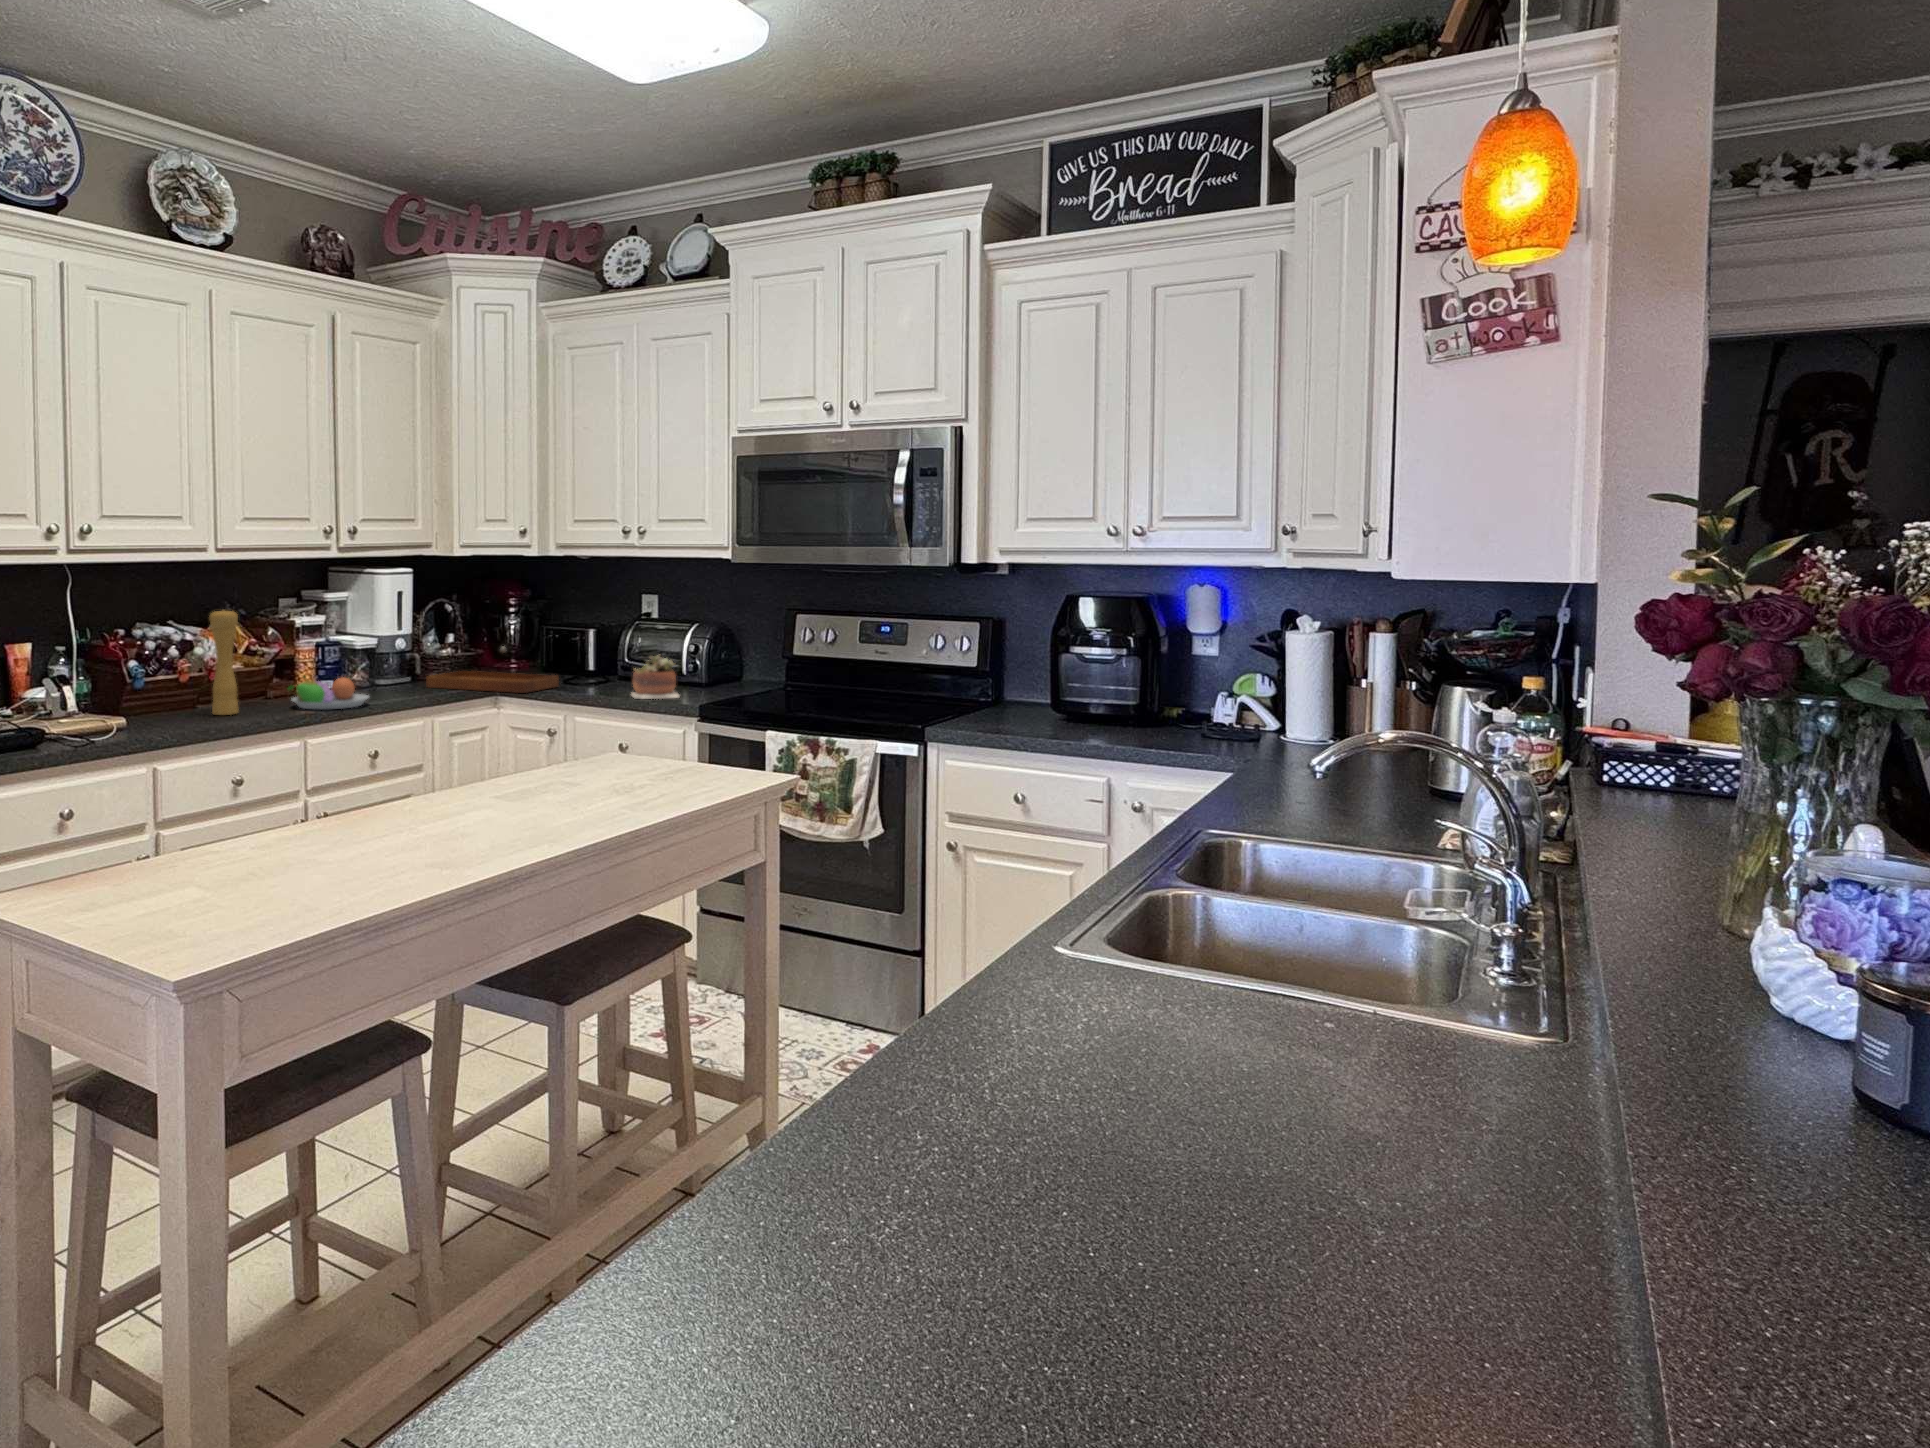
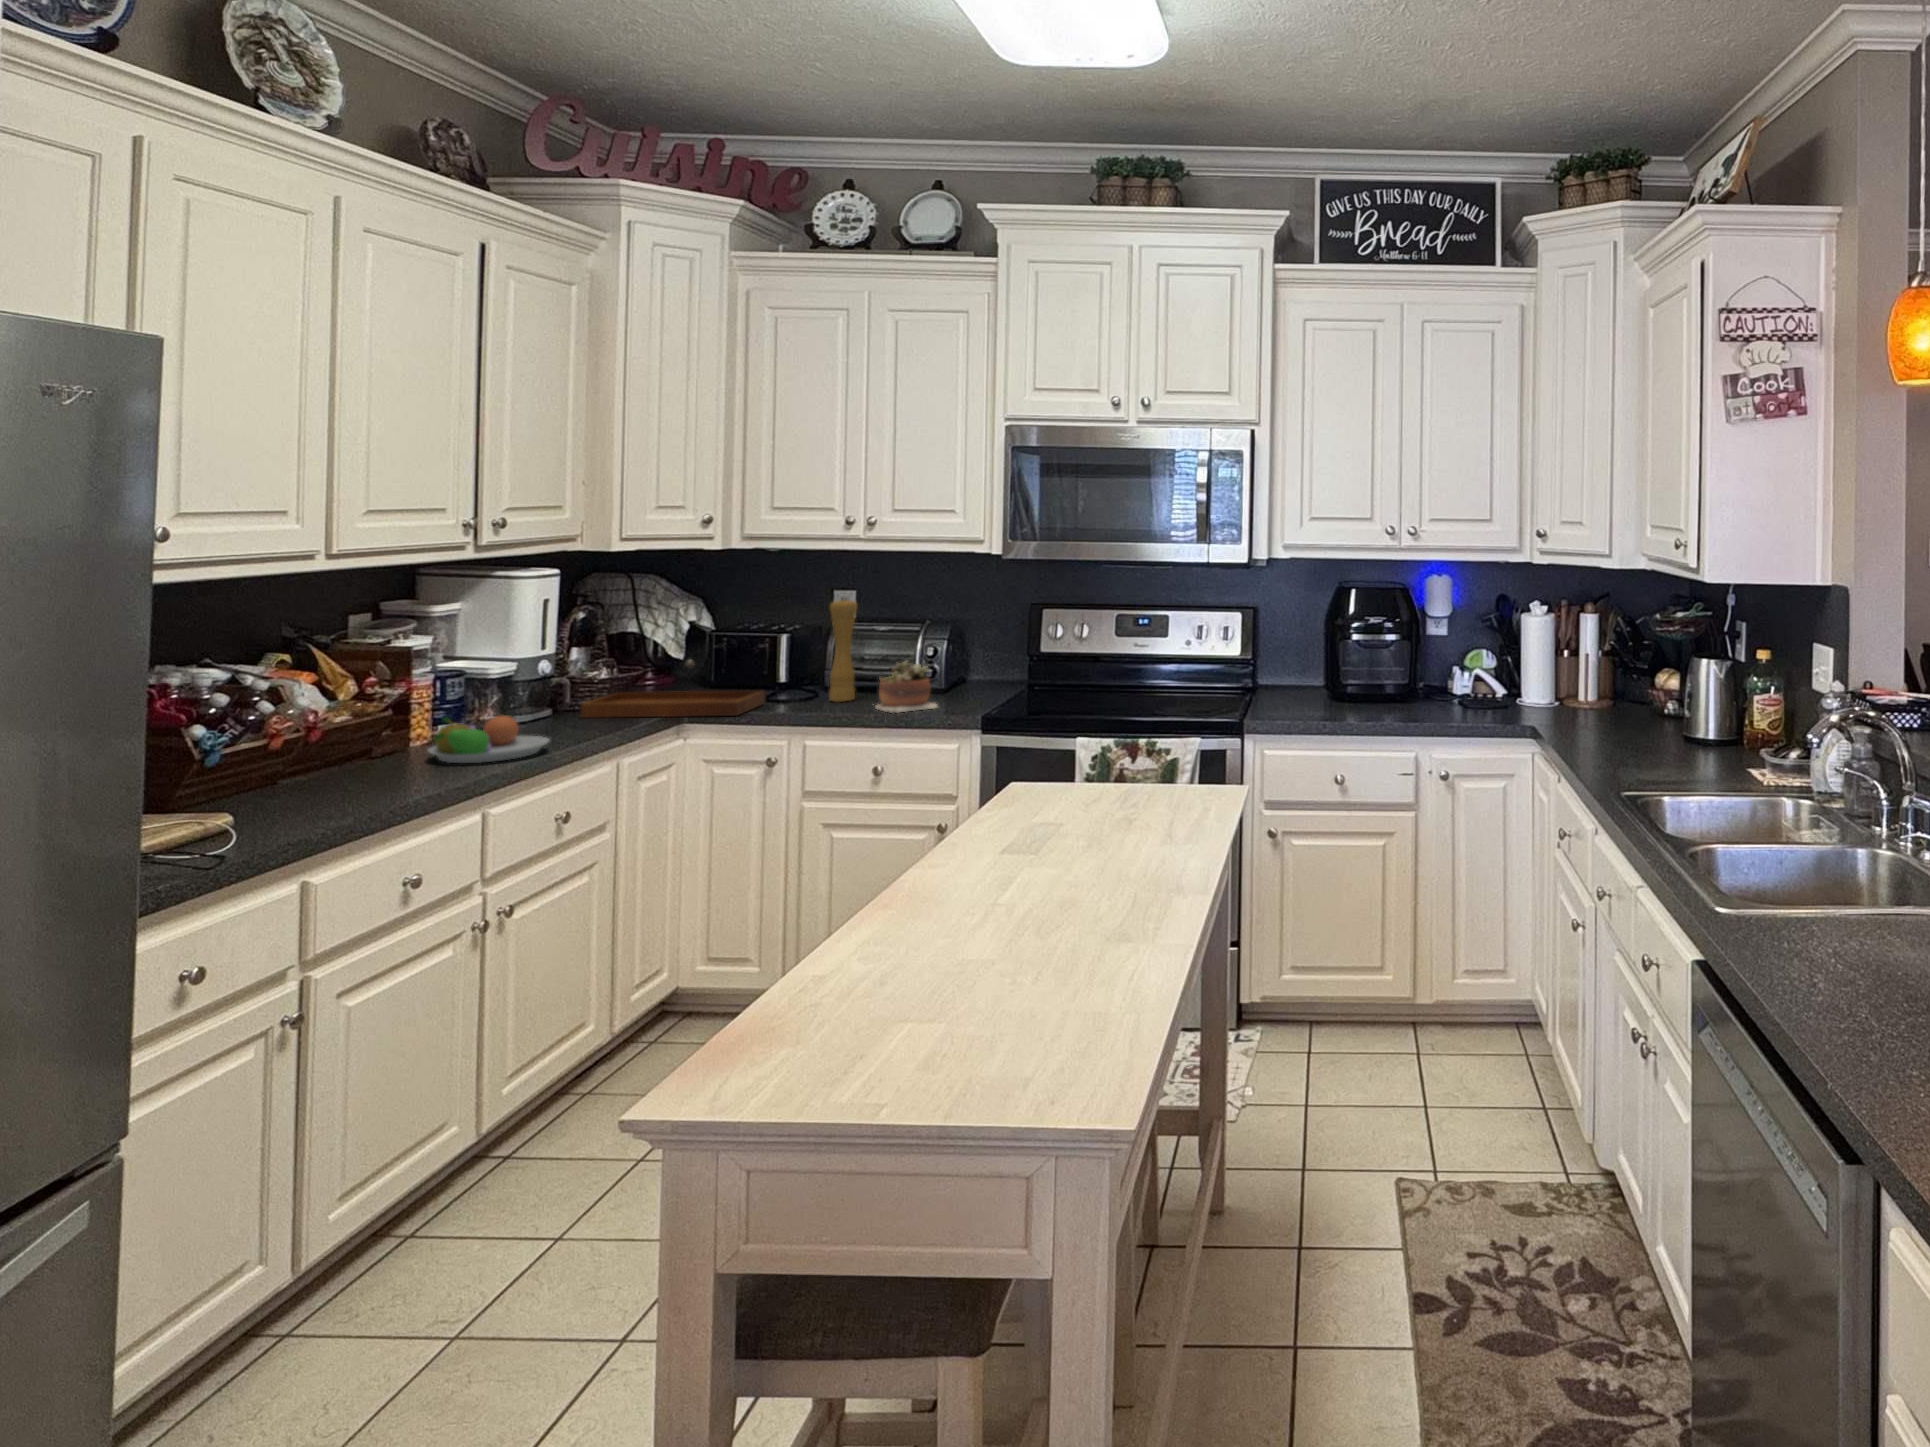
pepper mill: present [210,610,239,715] -> present [829,599,857,702]

